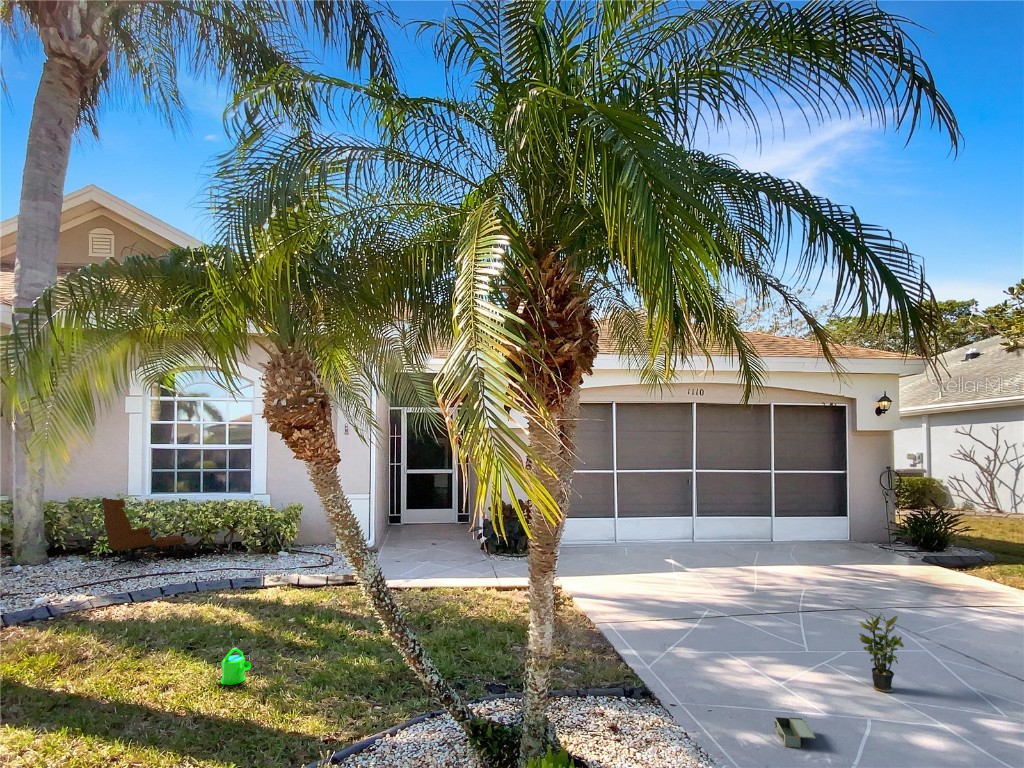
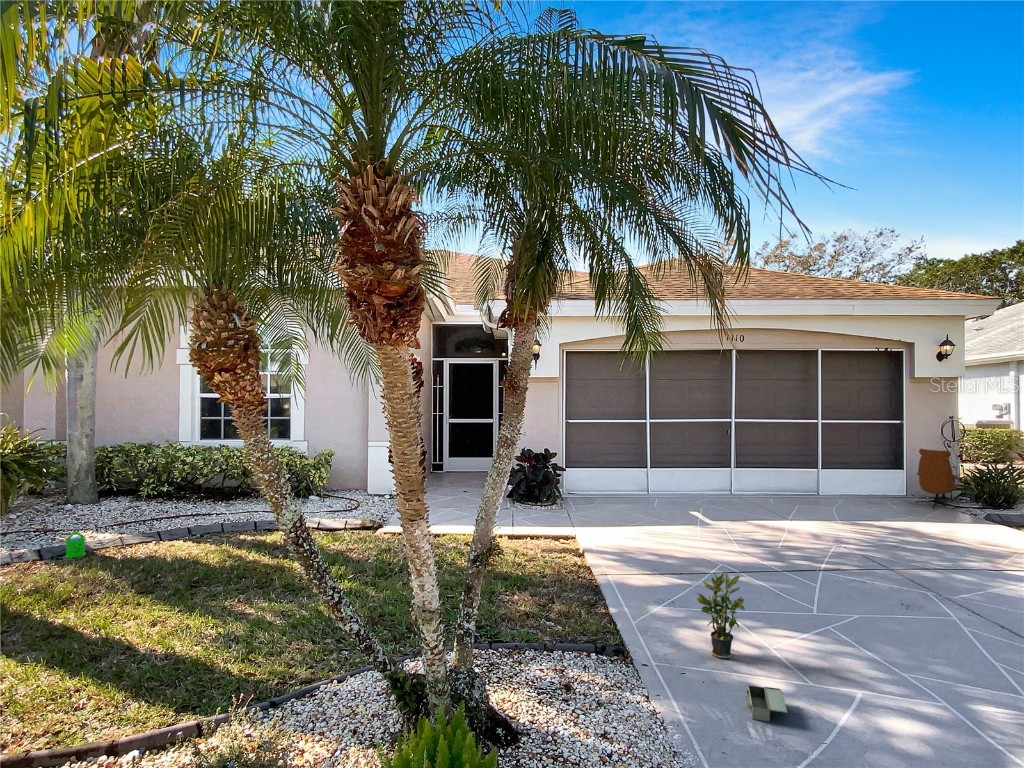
lounge chair: present [102,498,186,568] -> present [916,449,959,508]
potted plant: present [859,612,904,693] -> present [697,571,745,659]
watering can: present [220,648,251,685] -> present [65,532,86,558]

